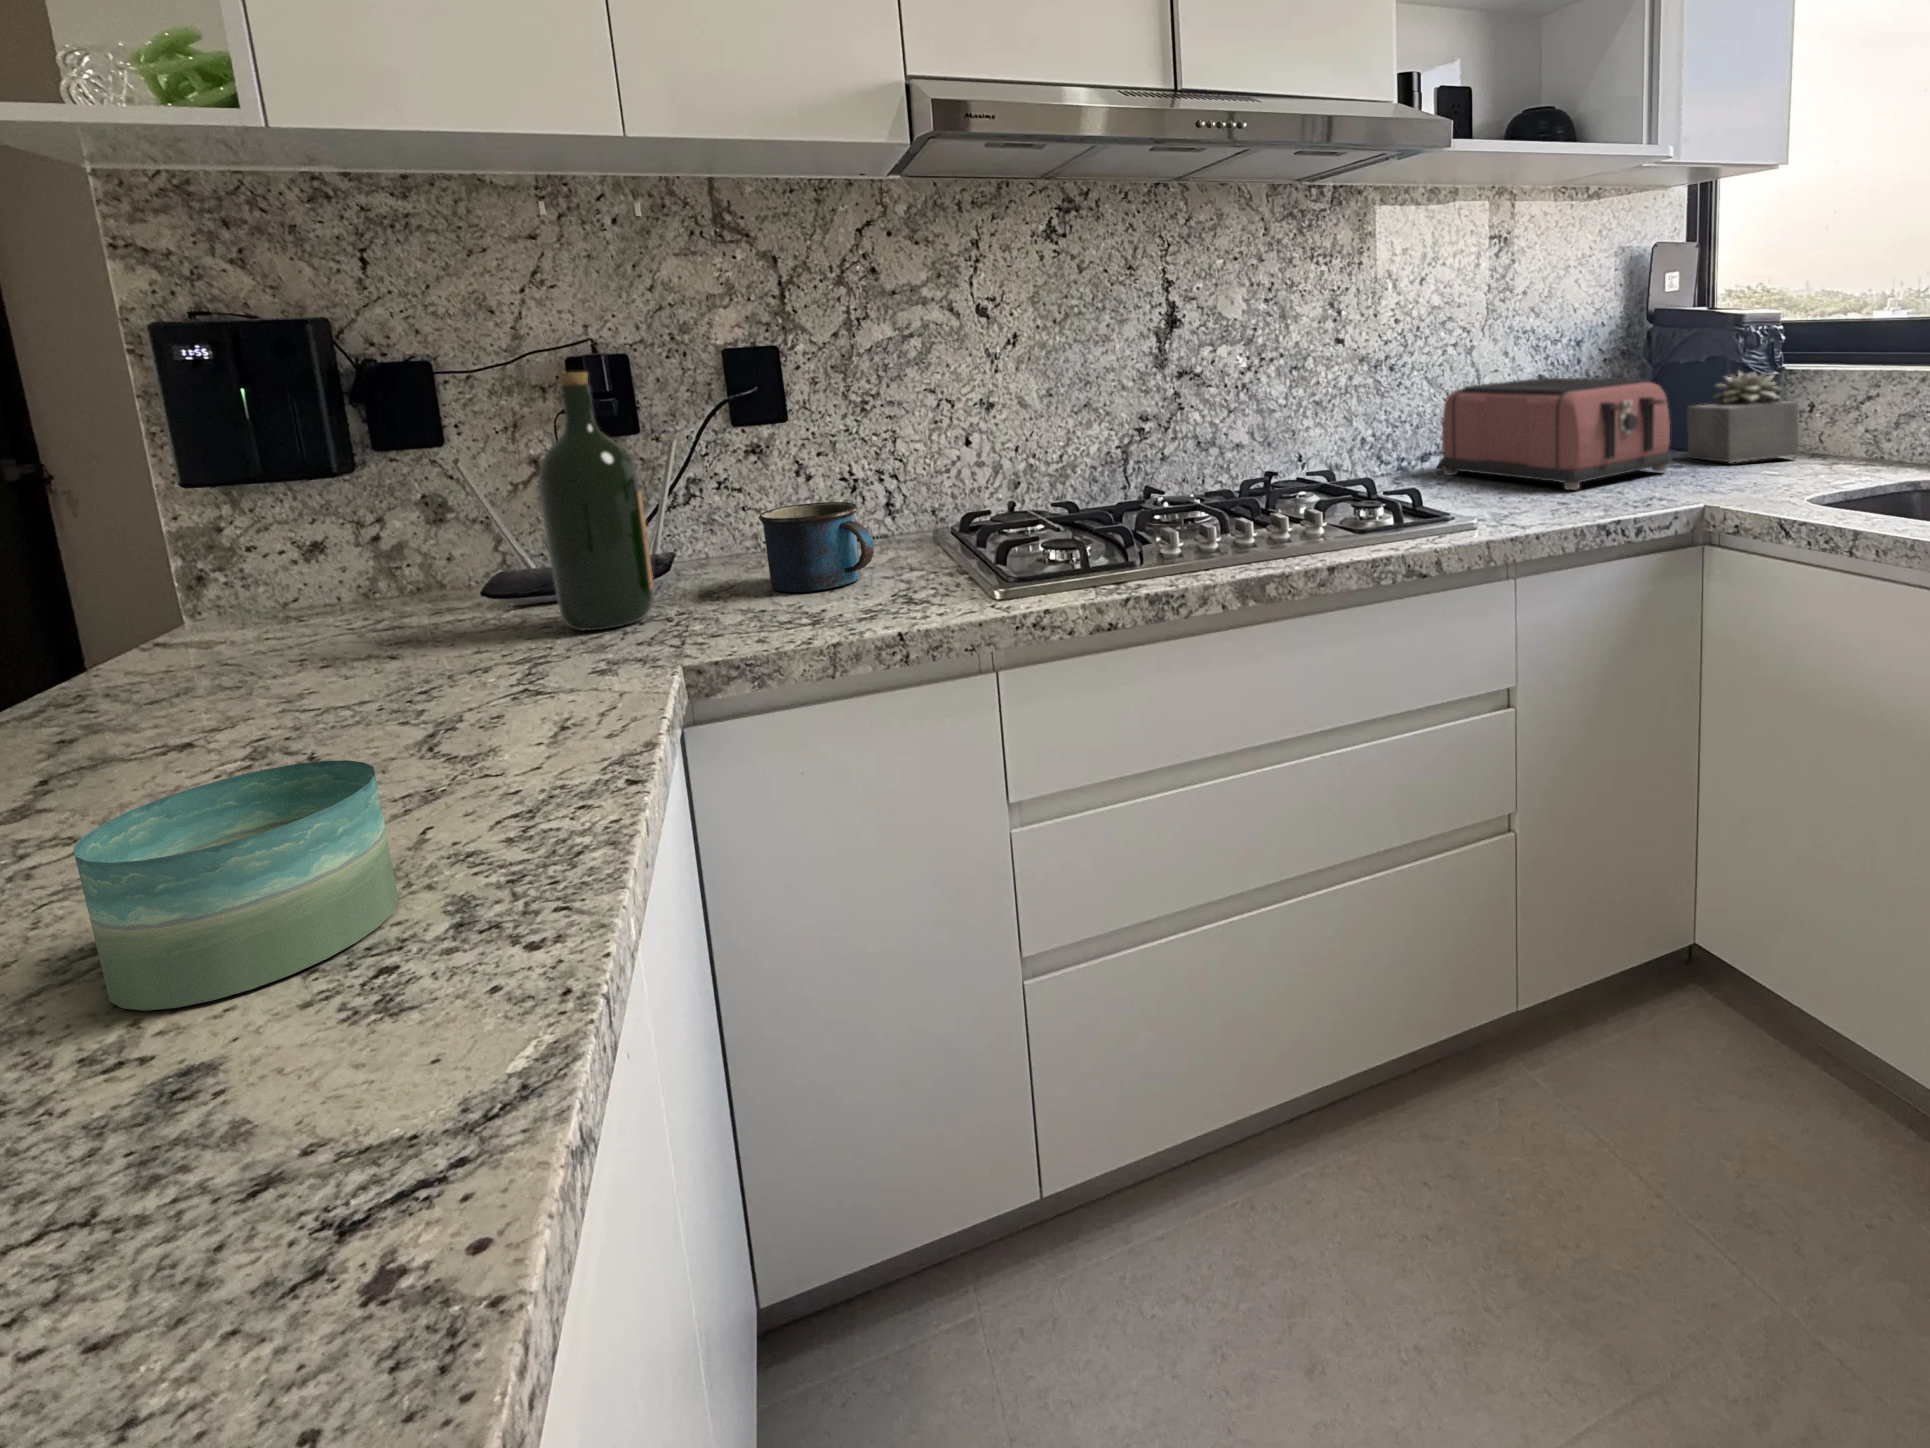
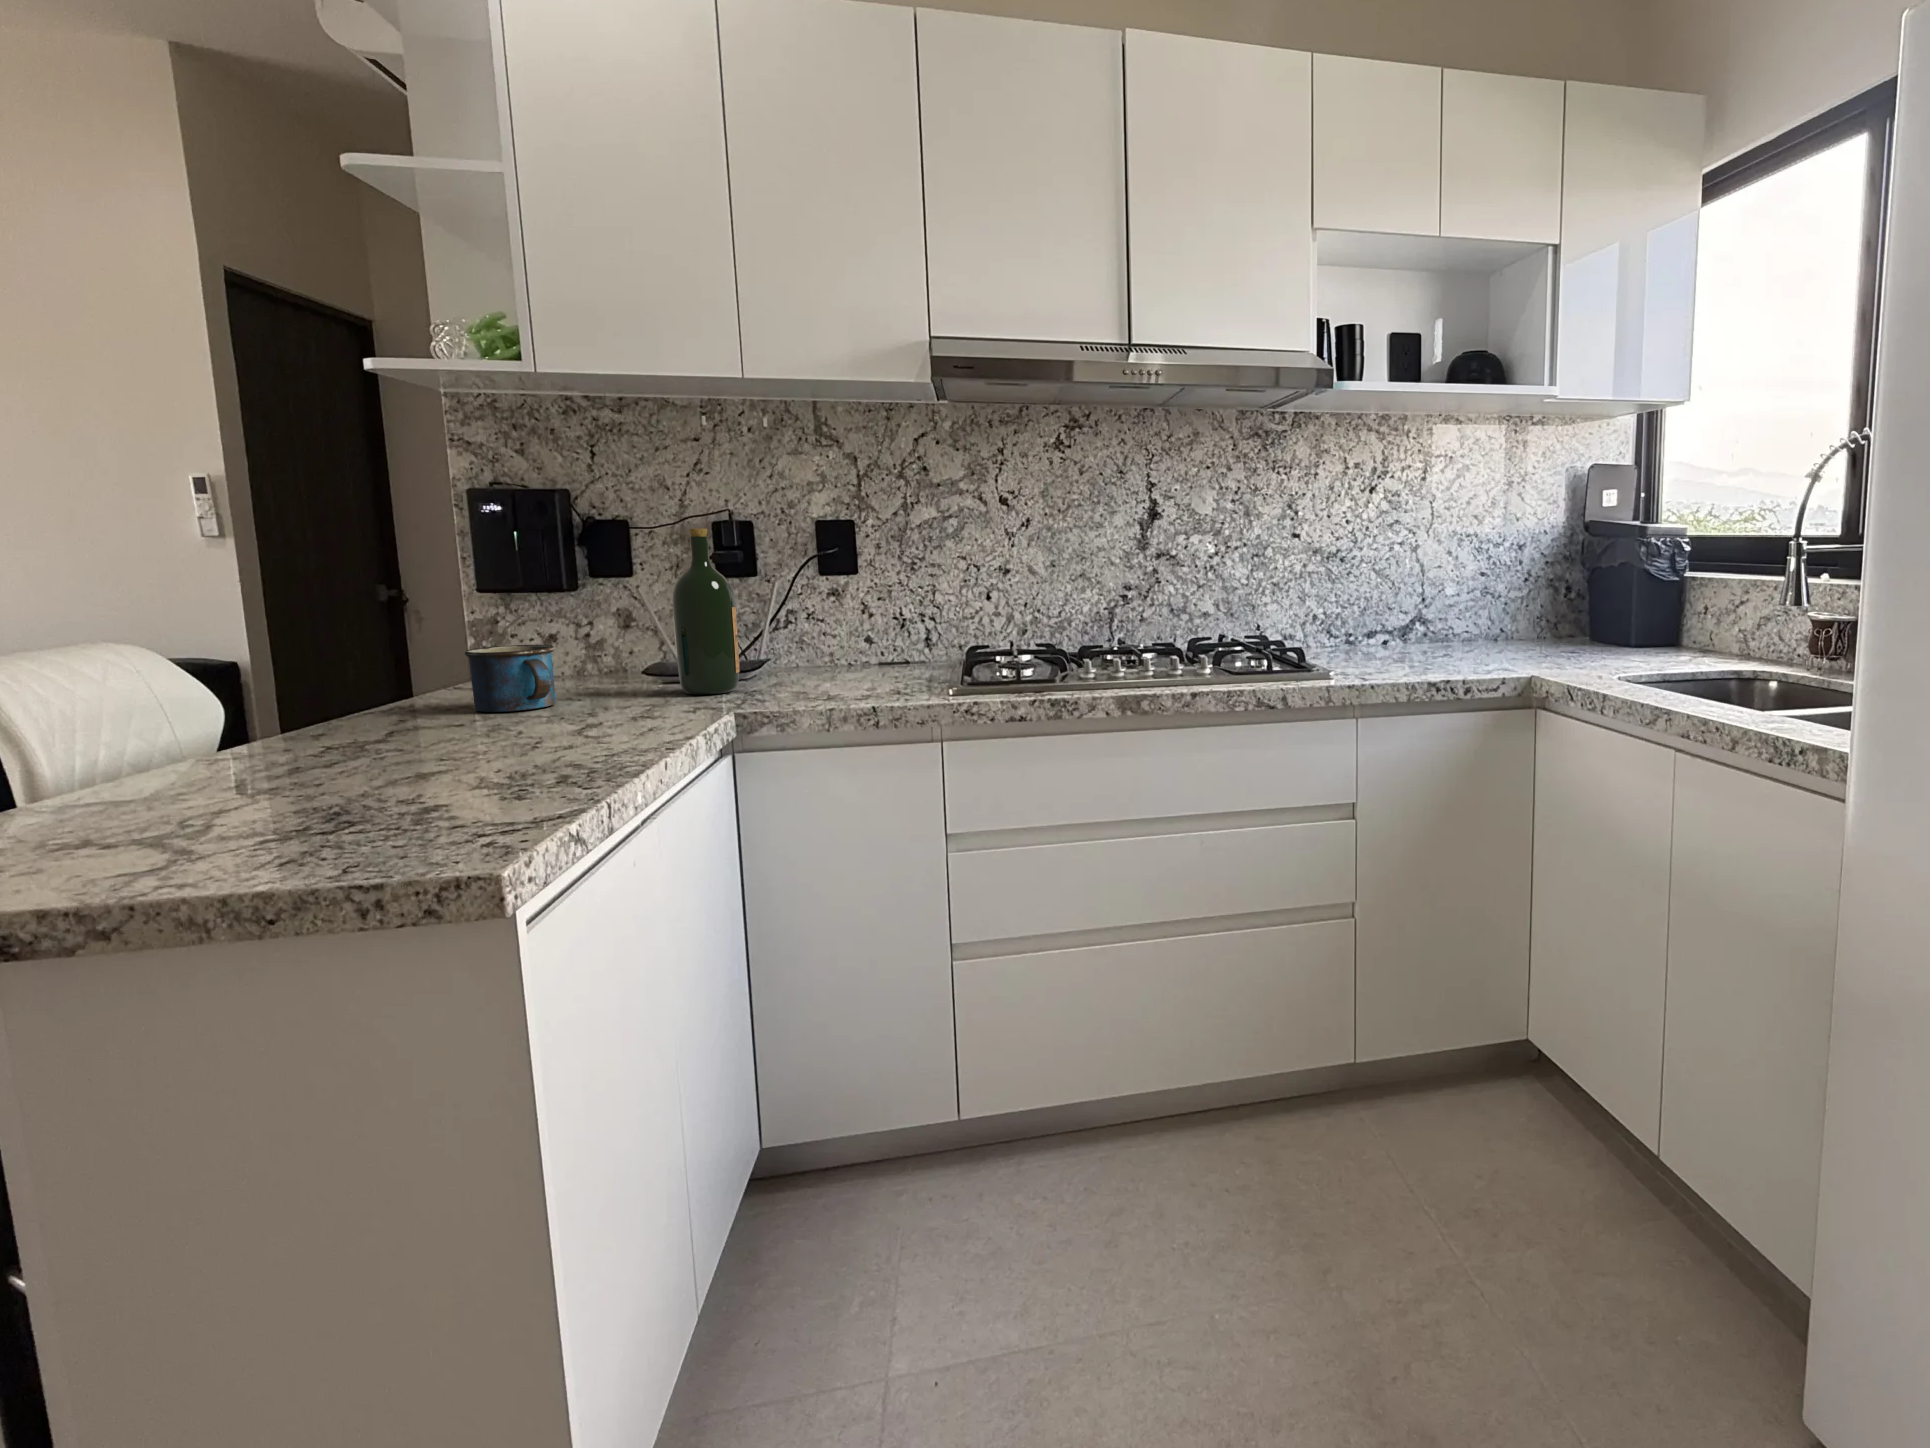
succulent plant: present [1687,372,1798,462] -> none [1595,575,1685,651]
toaster: present [1439,378,1671,490] -> none [1373,574,1558,661]
mug: present [759,502,874,592] -> present [465,645,556,712]
candle: present [74,760,399,1010] -> none [409,704,542,791]

